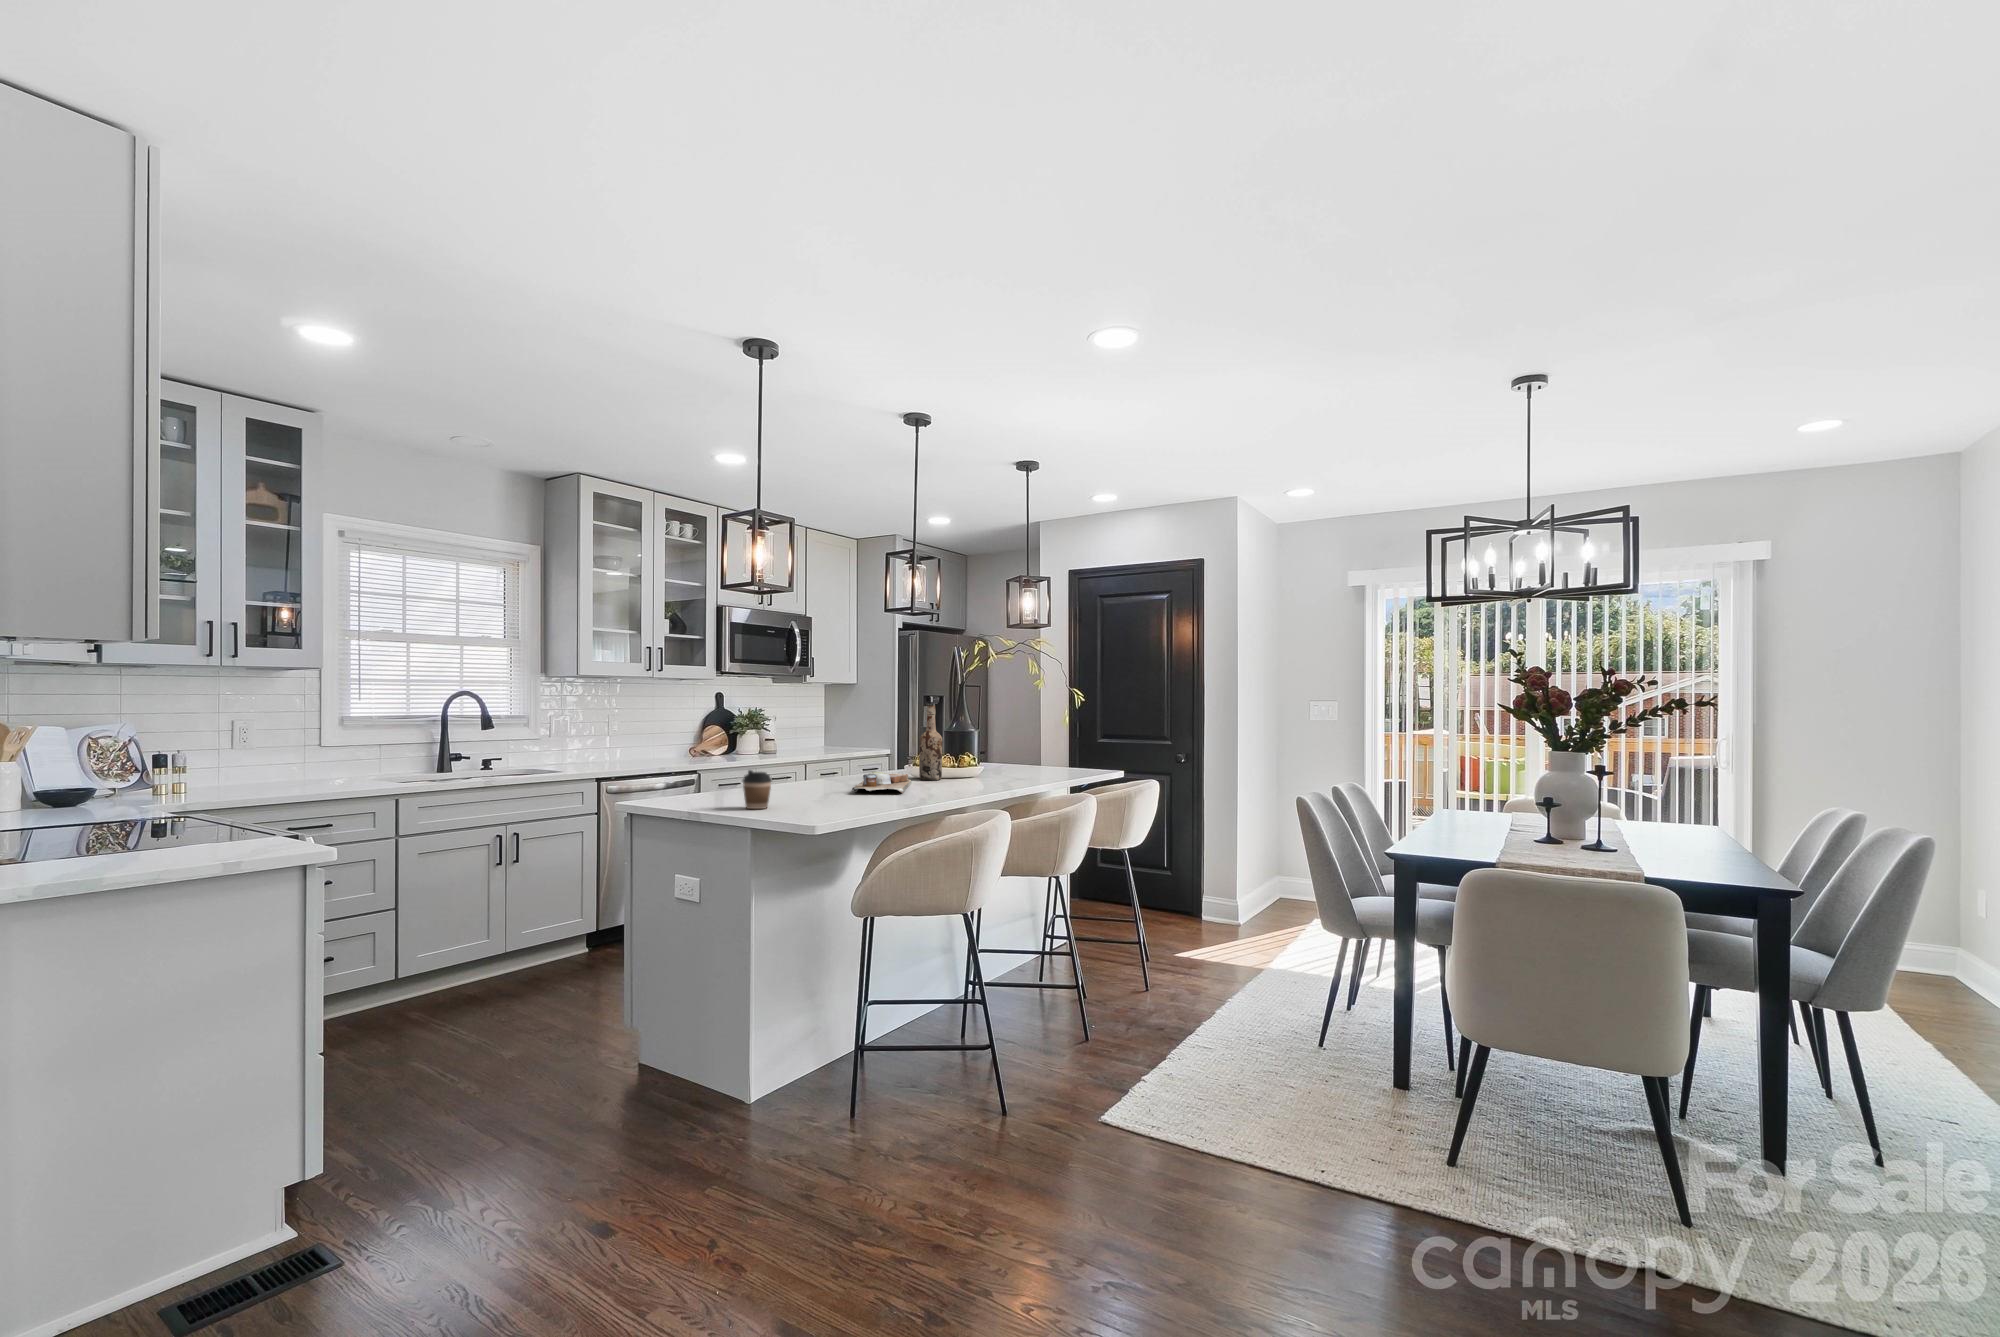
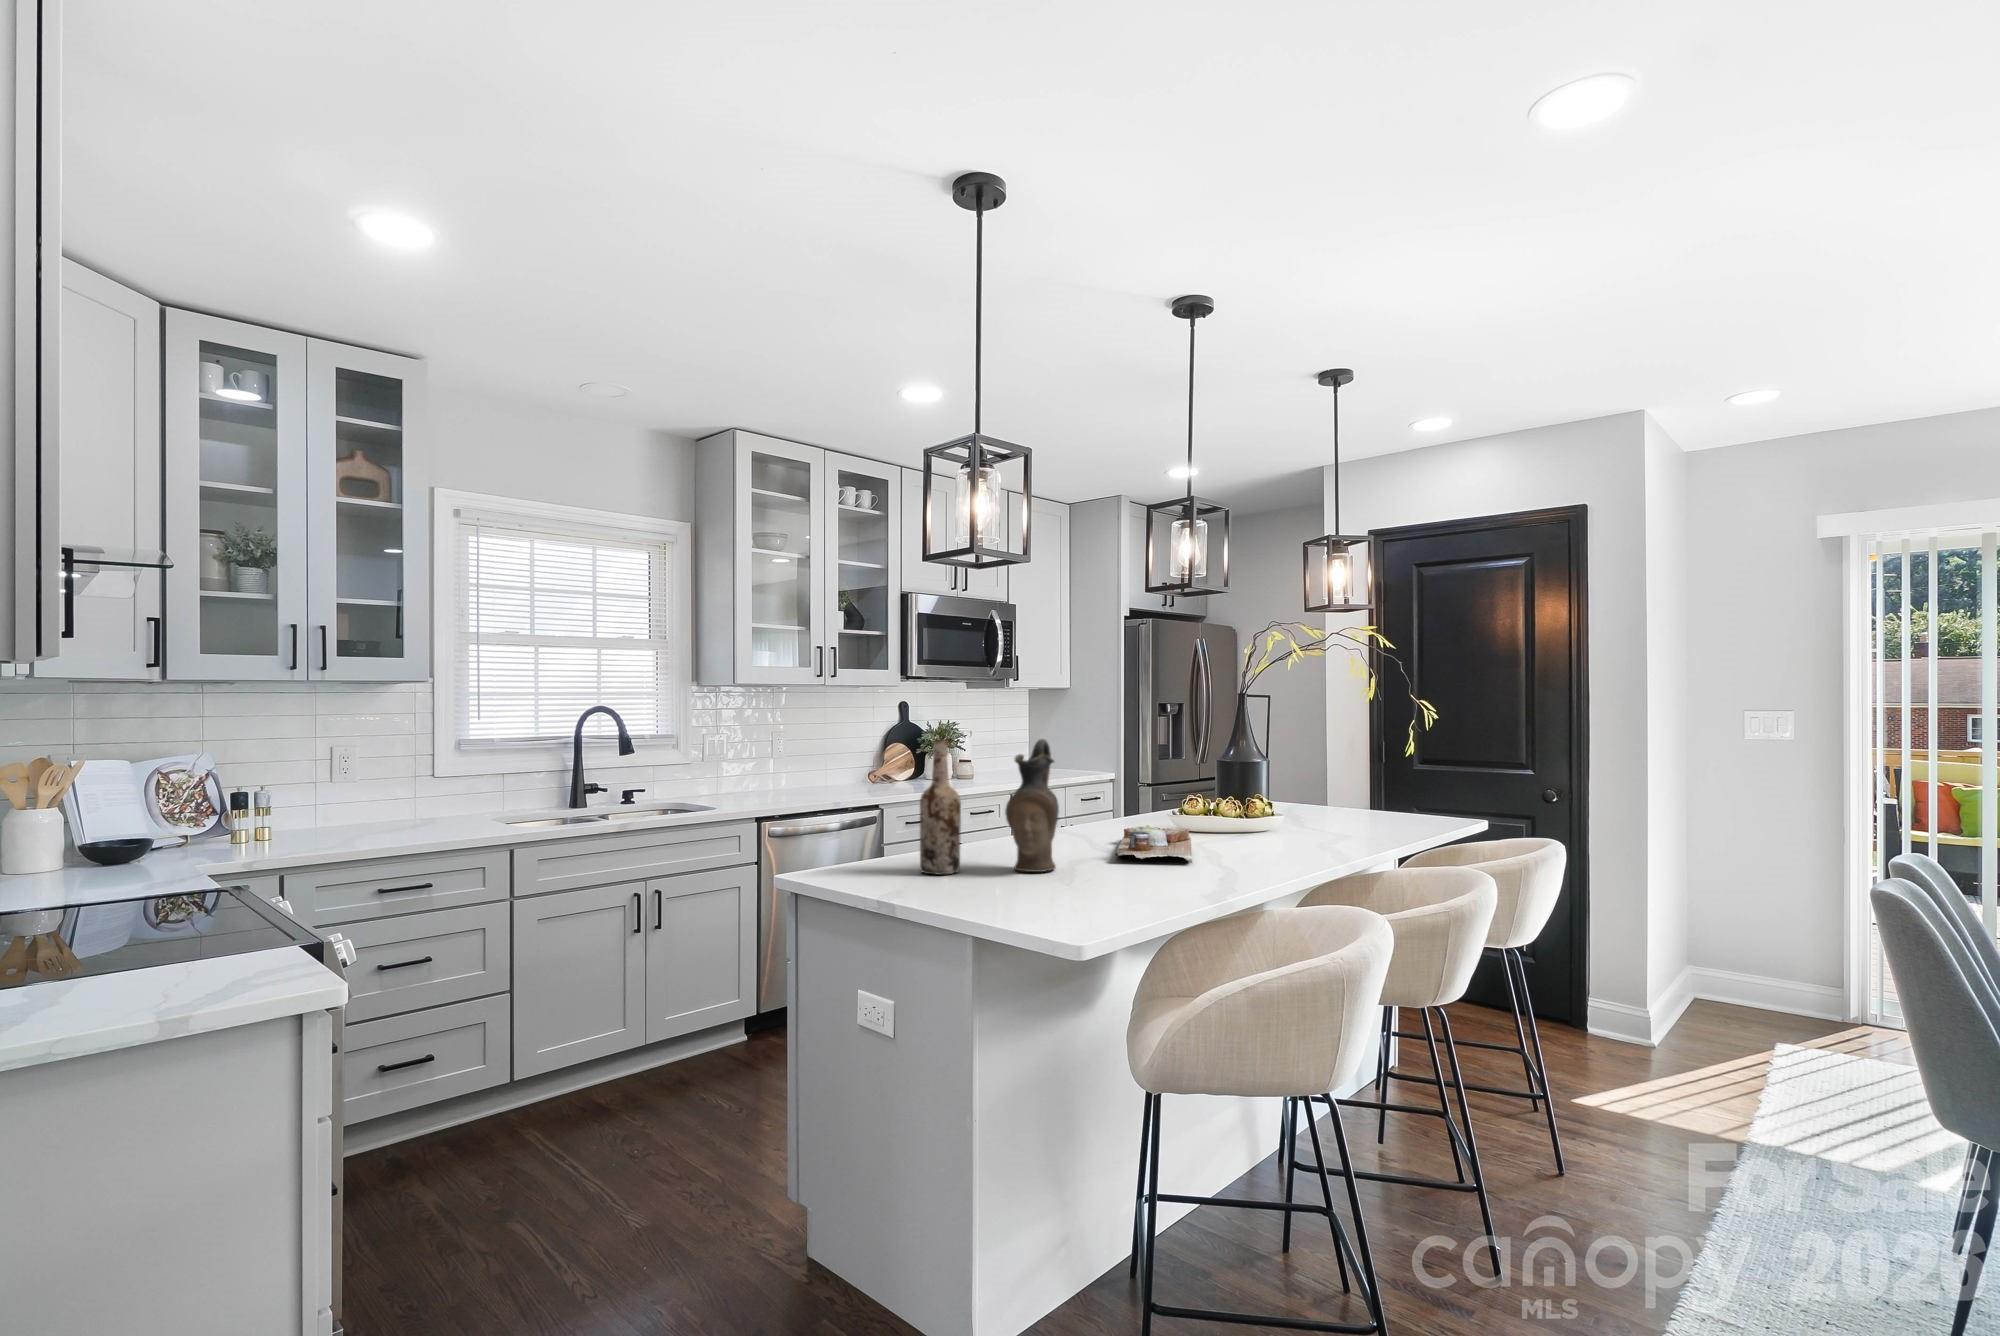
wine bottle: present [919,706,942,780] -> present [920,739,961,875]
ceramic pitcher: none [775,711,812,799] -> present [1005,739,1059,872]
coffee cup: present [743,770,772,809] -> none [963,831,1006,892]

